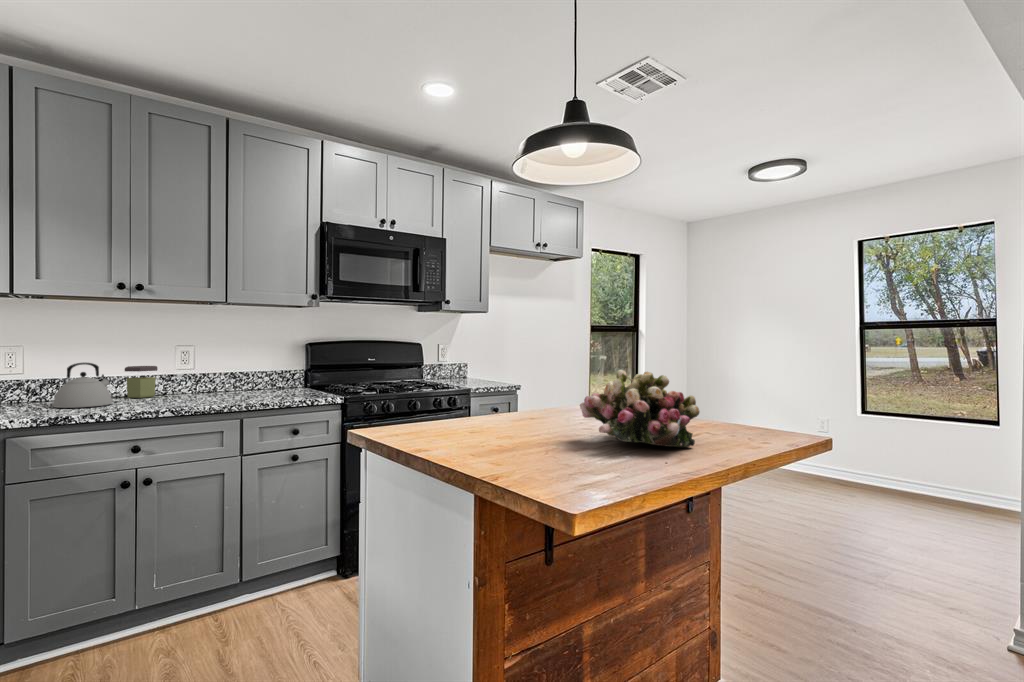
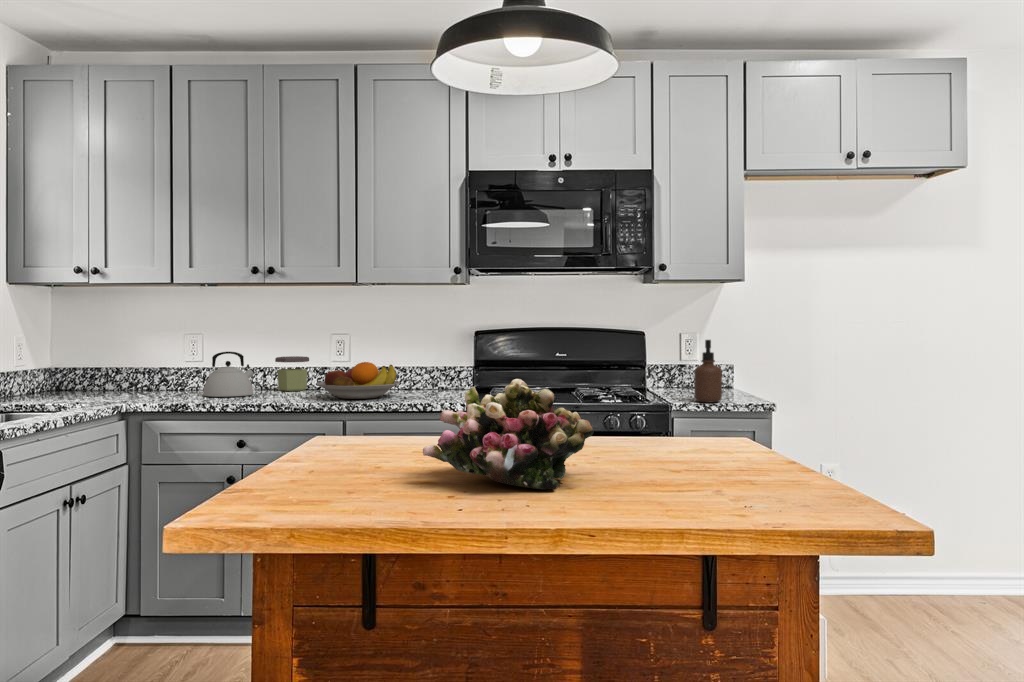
soap dispenser: none [481,346,498,387] -> present [694,340,722,402]
fruit bowl: none [192,368,271,400] -> present [316,362,400,399]

